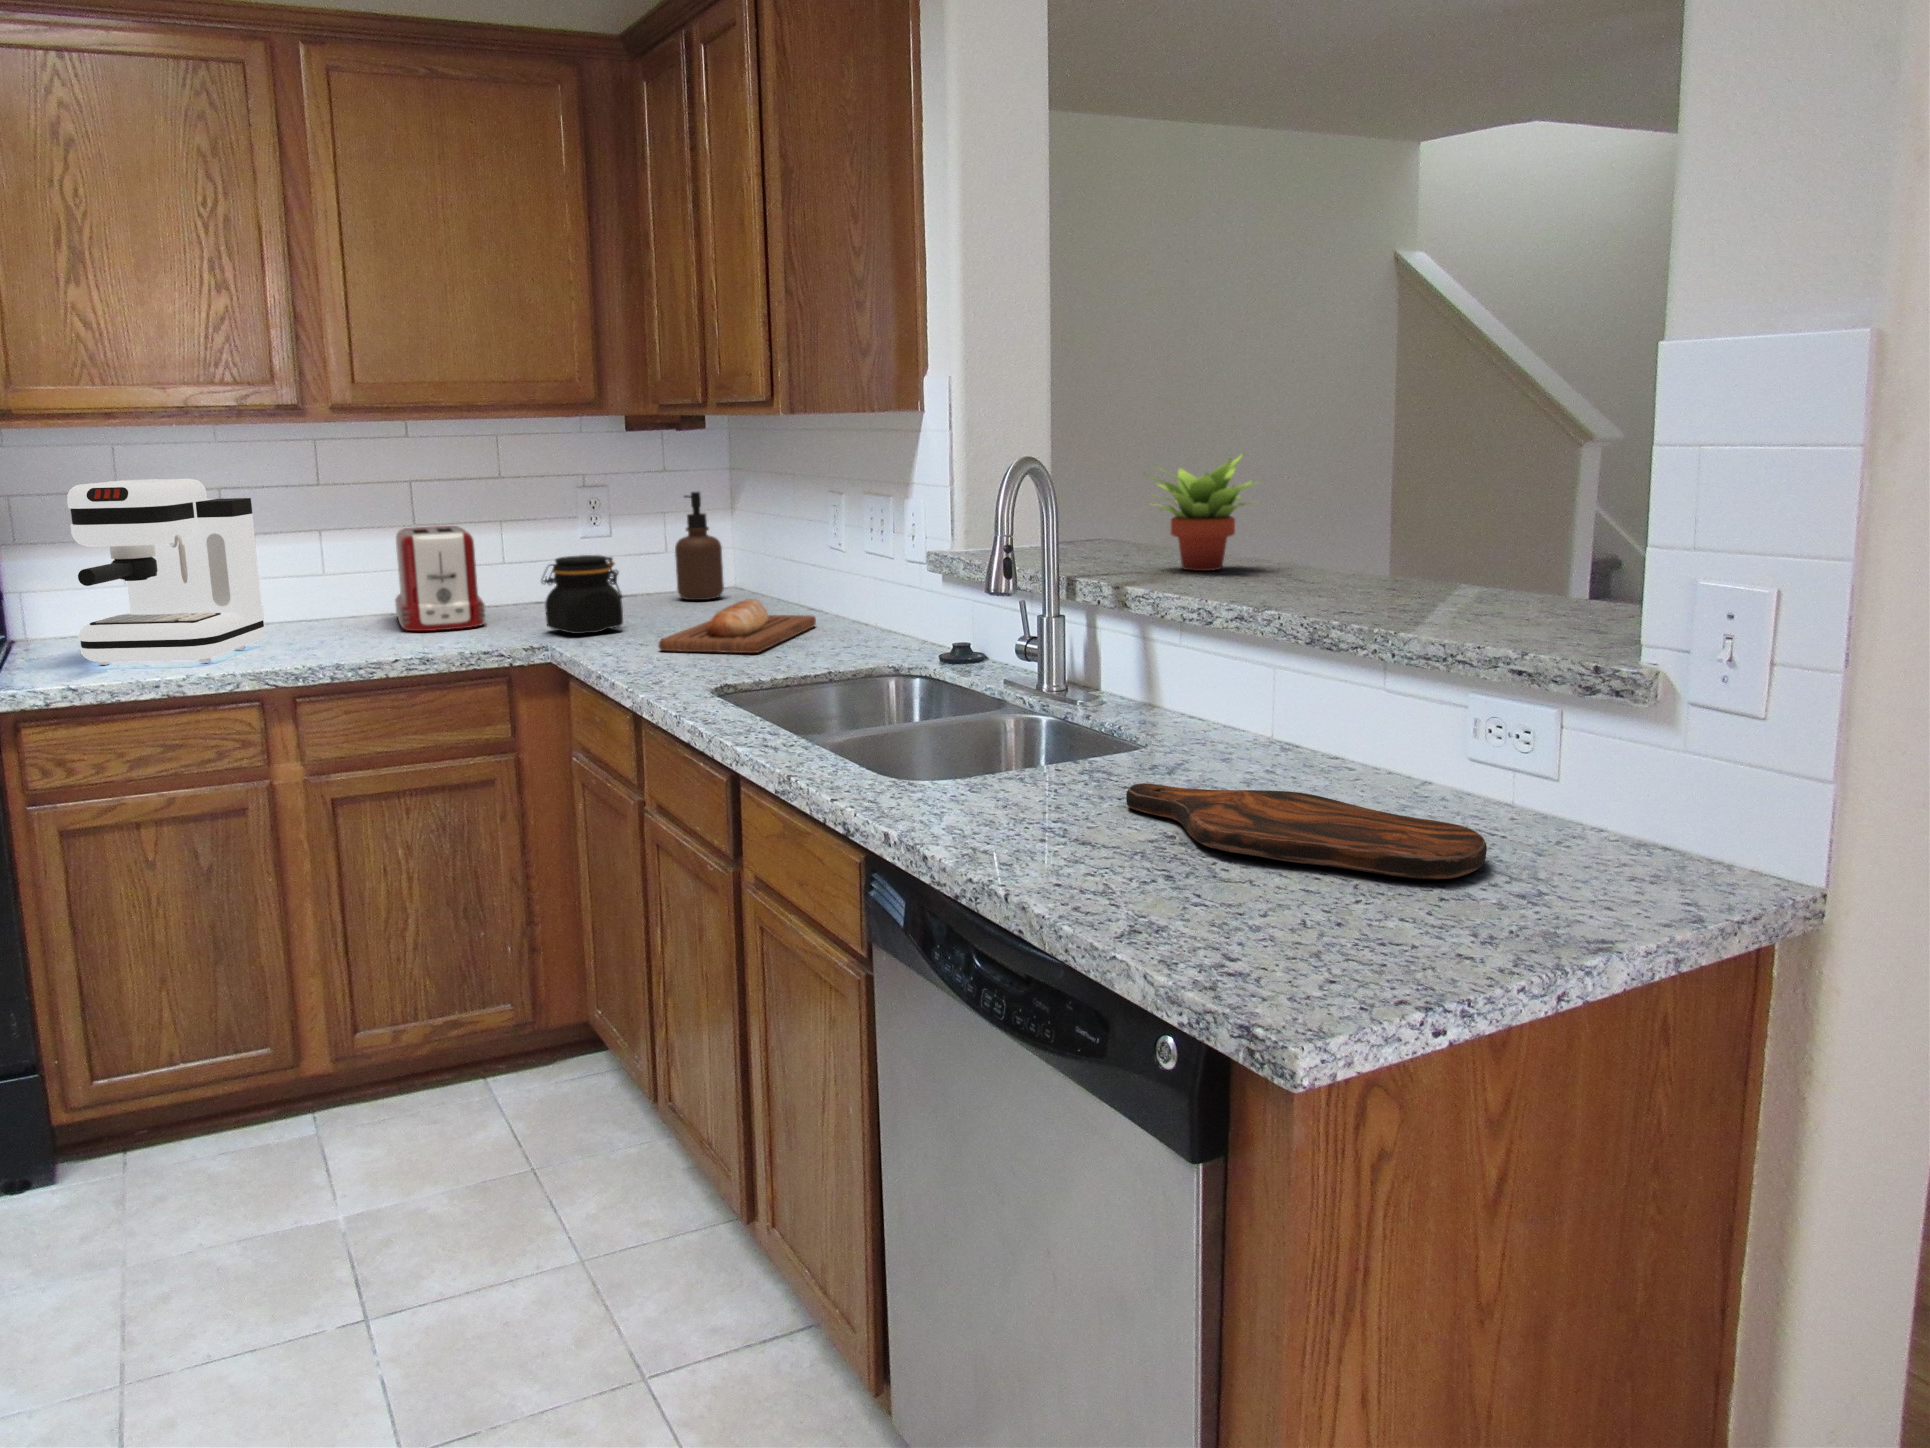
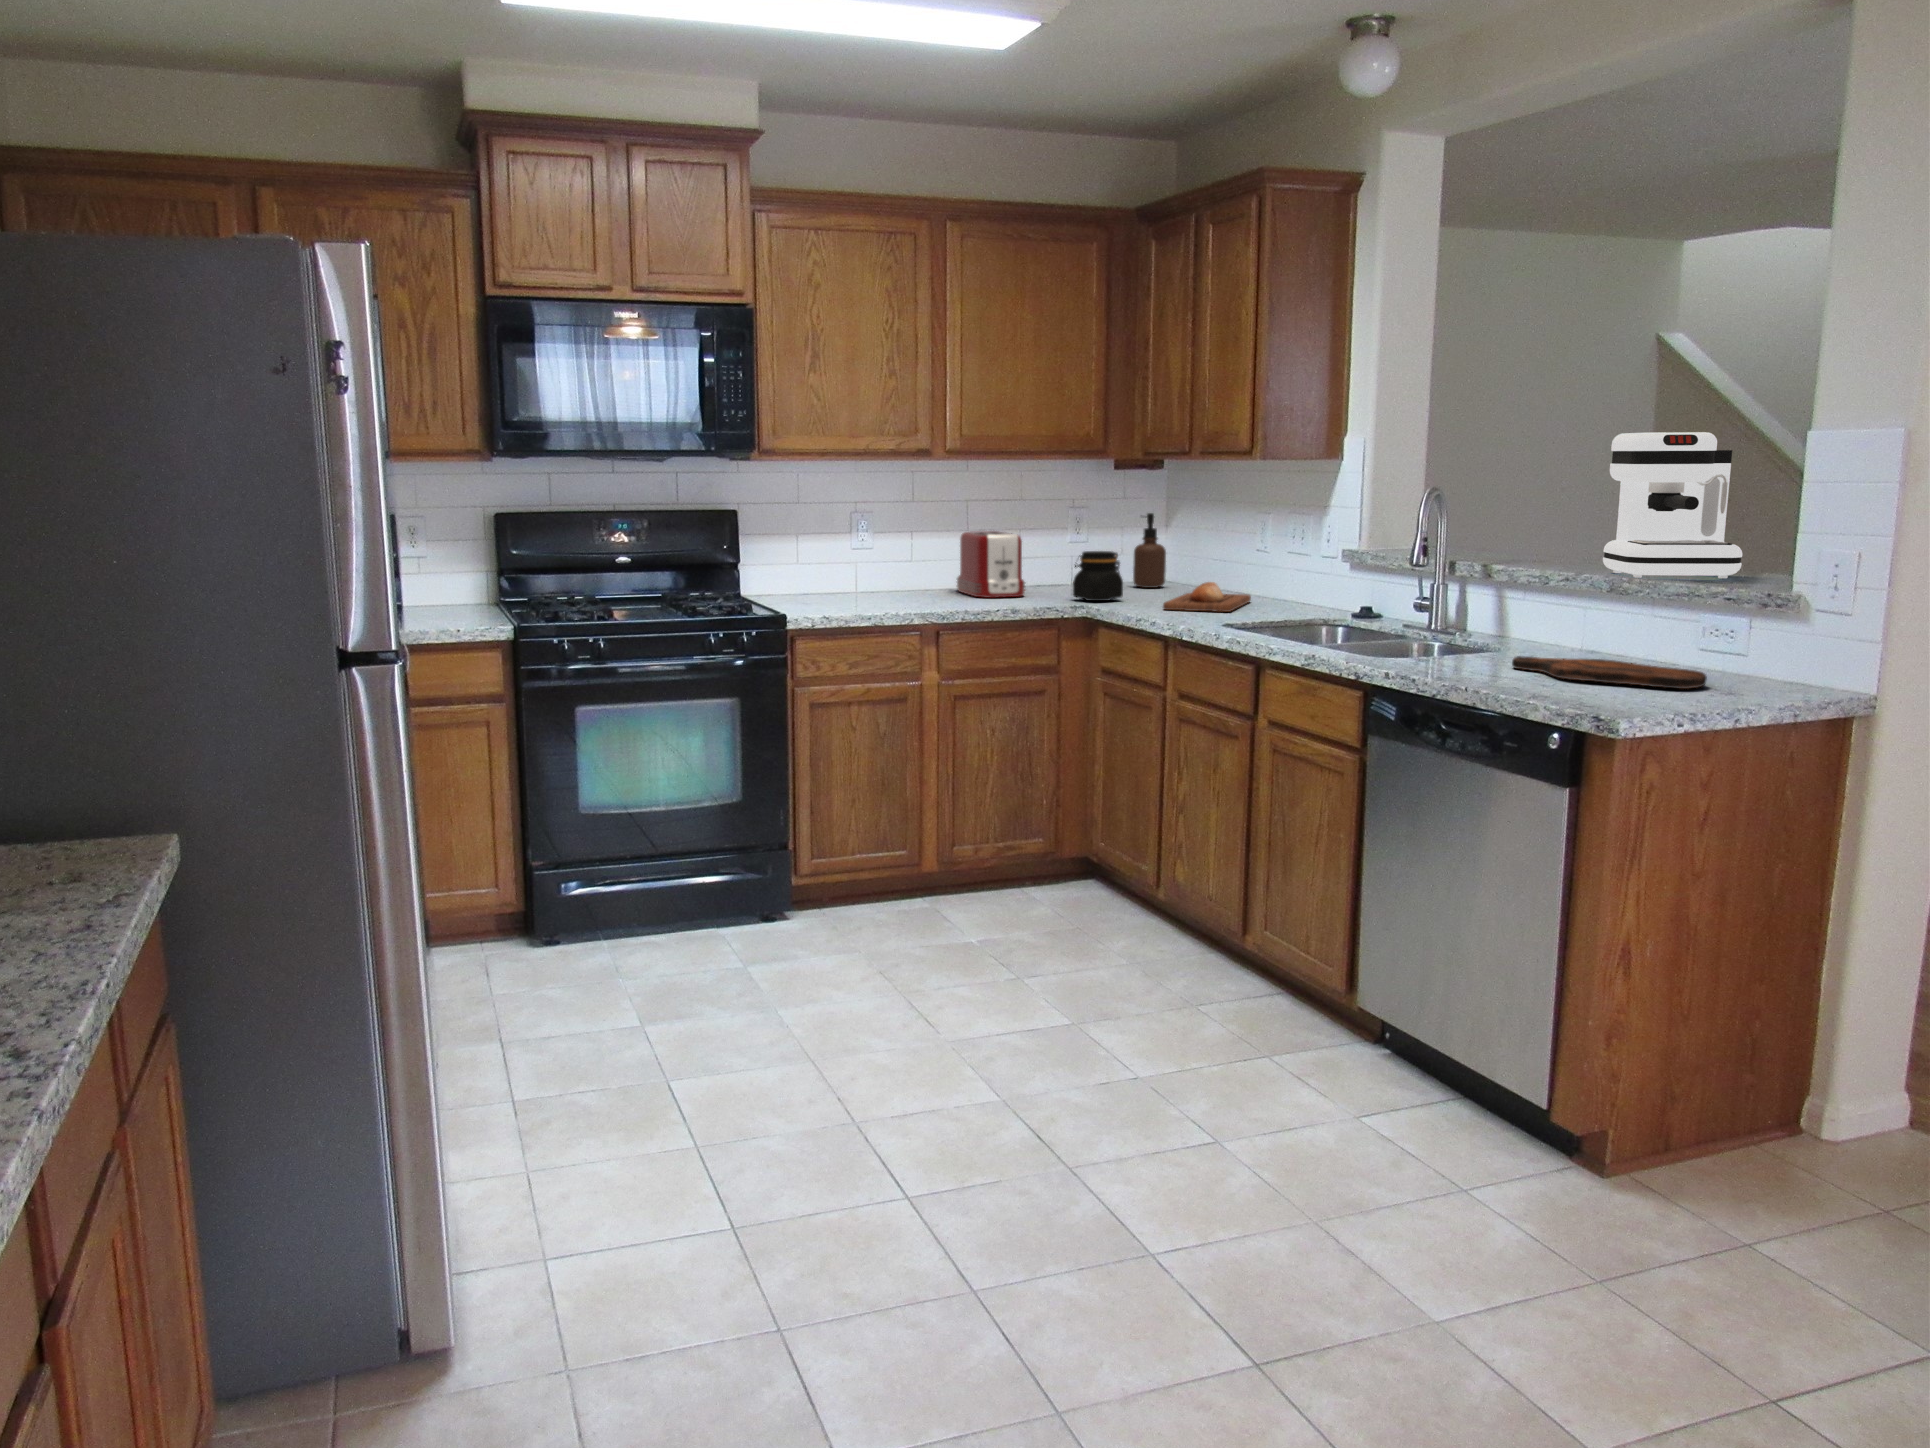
succulent plant: present [1144,453,1252,571] -> none [1497,490,1576,563]
coffee maker: present [67,479,265,665] -> present [1603,432,1742,578]

